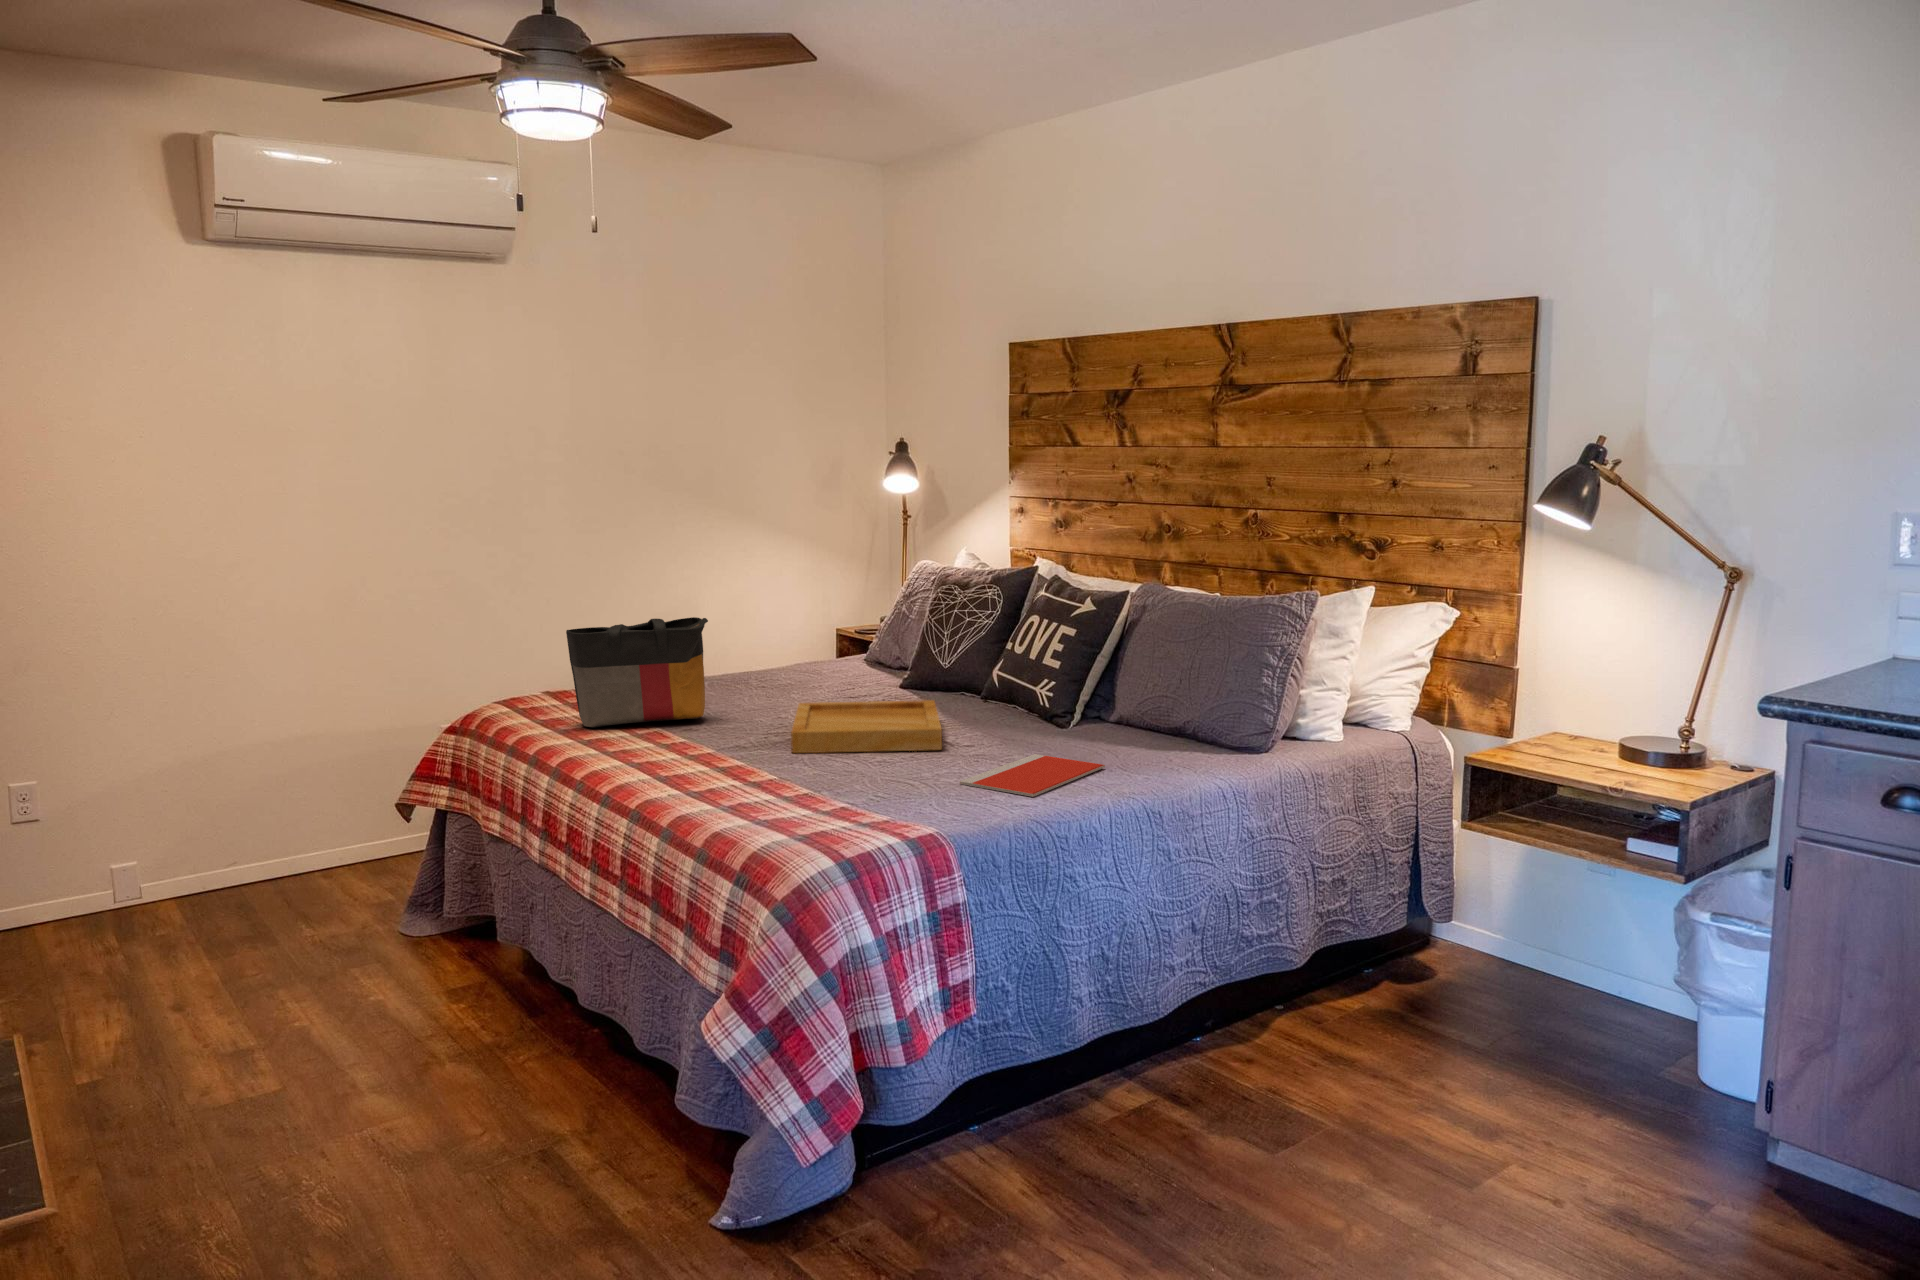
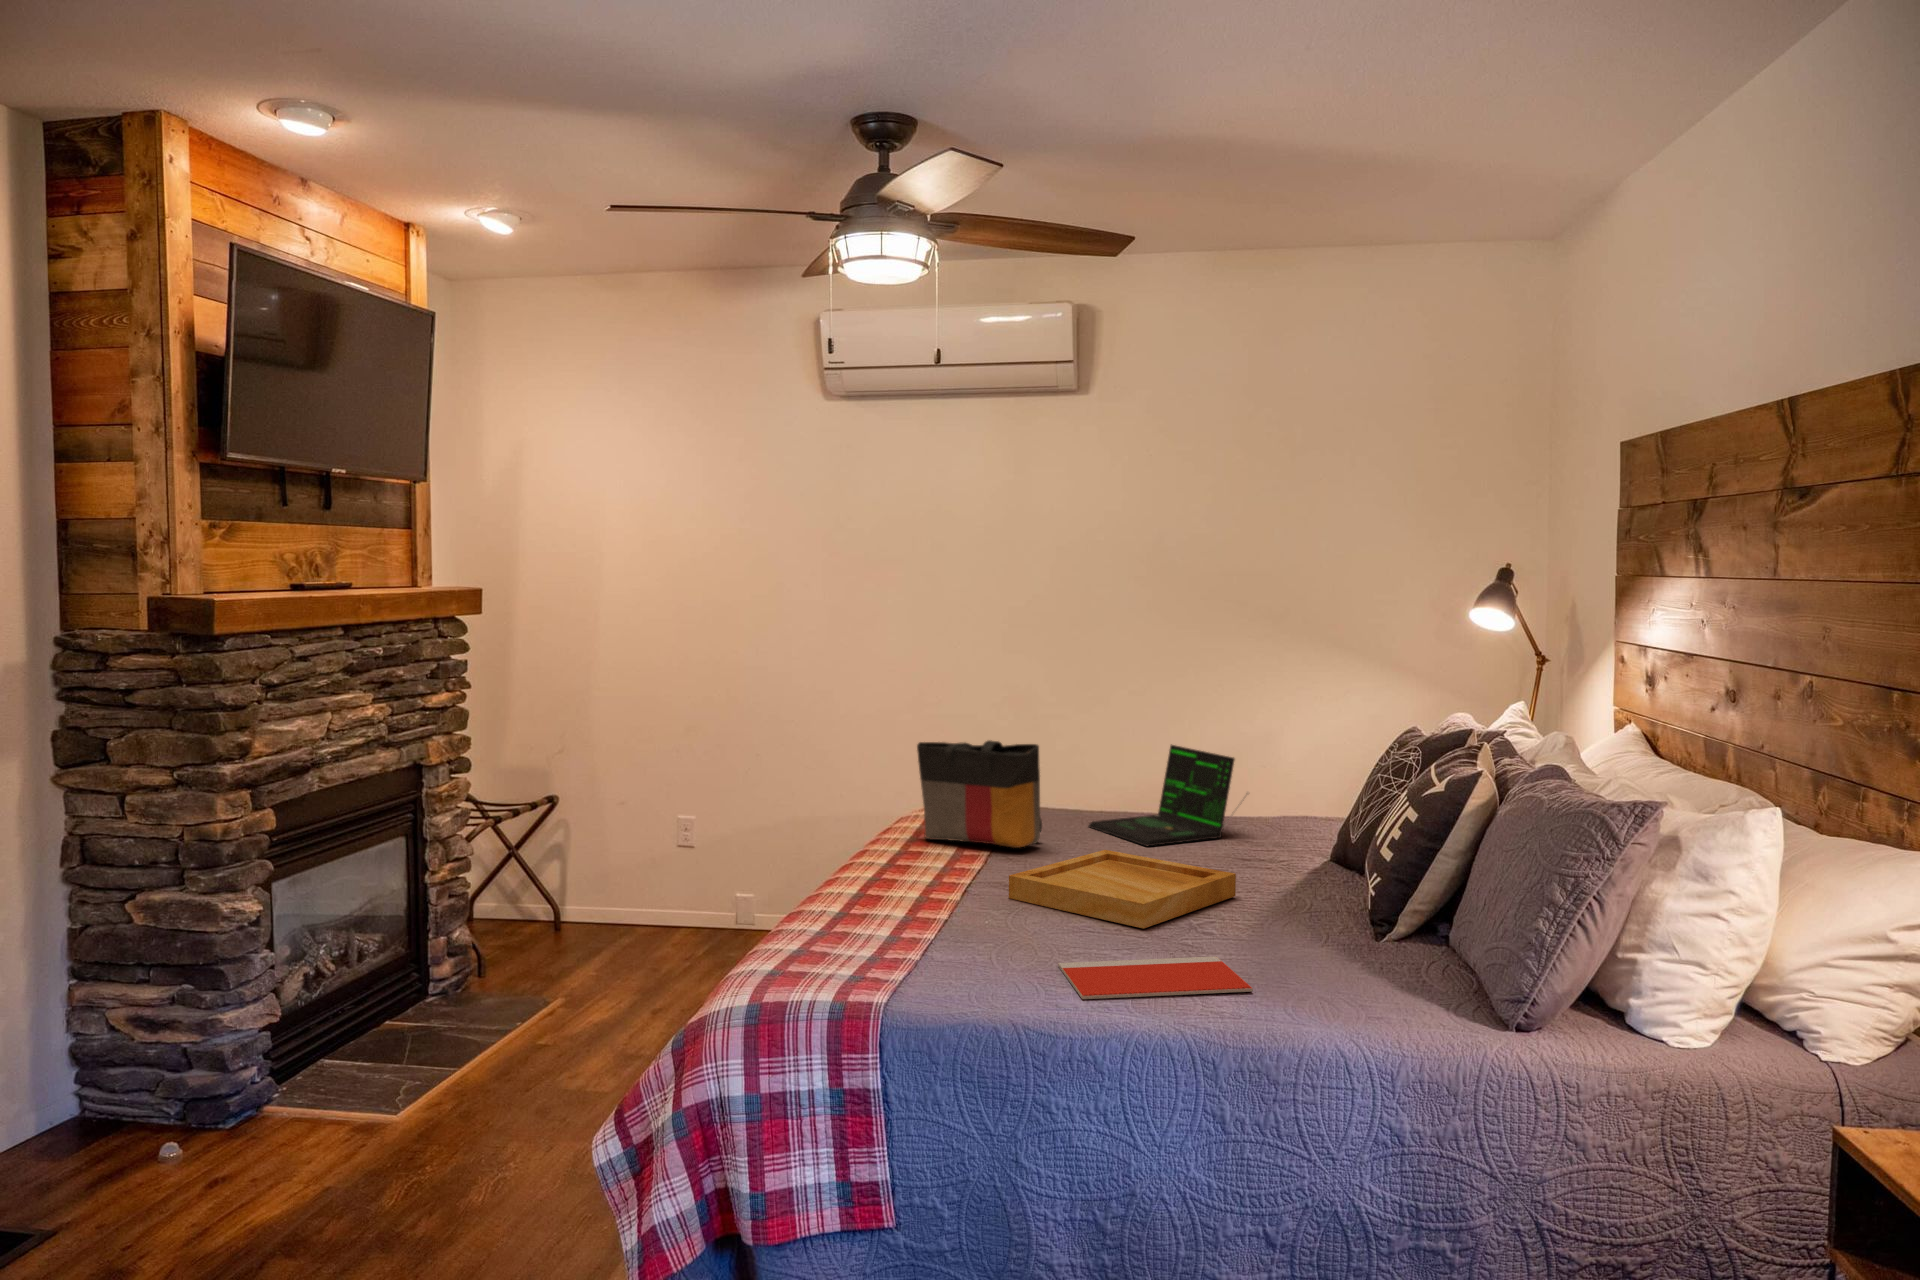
laptop: none [689,610,837,700] -> present [1089,745,1248,846]

